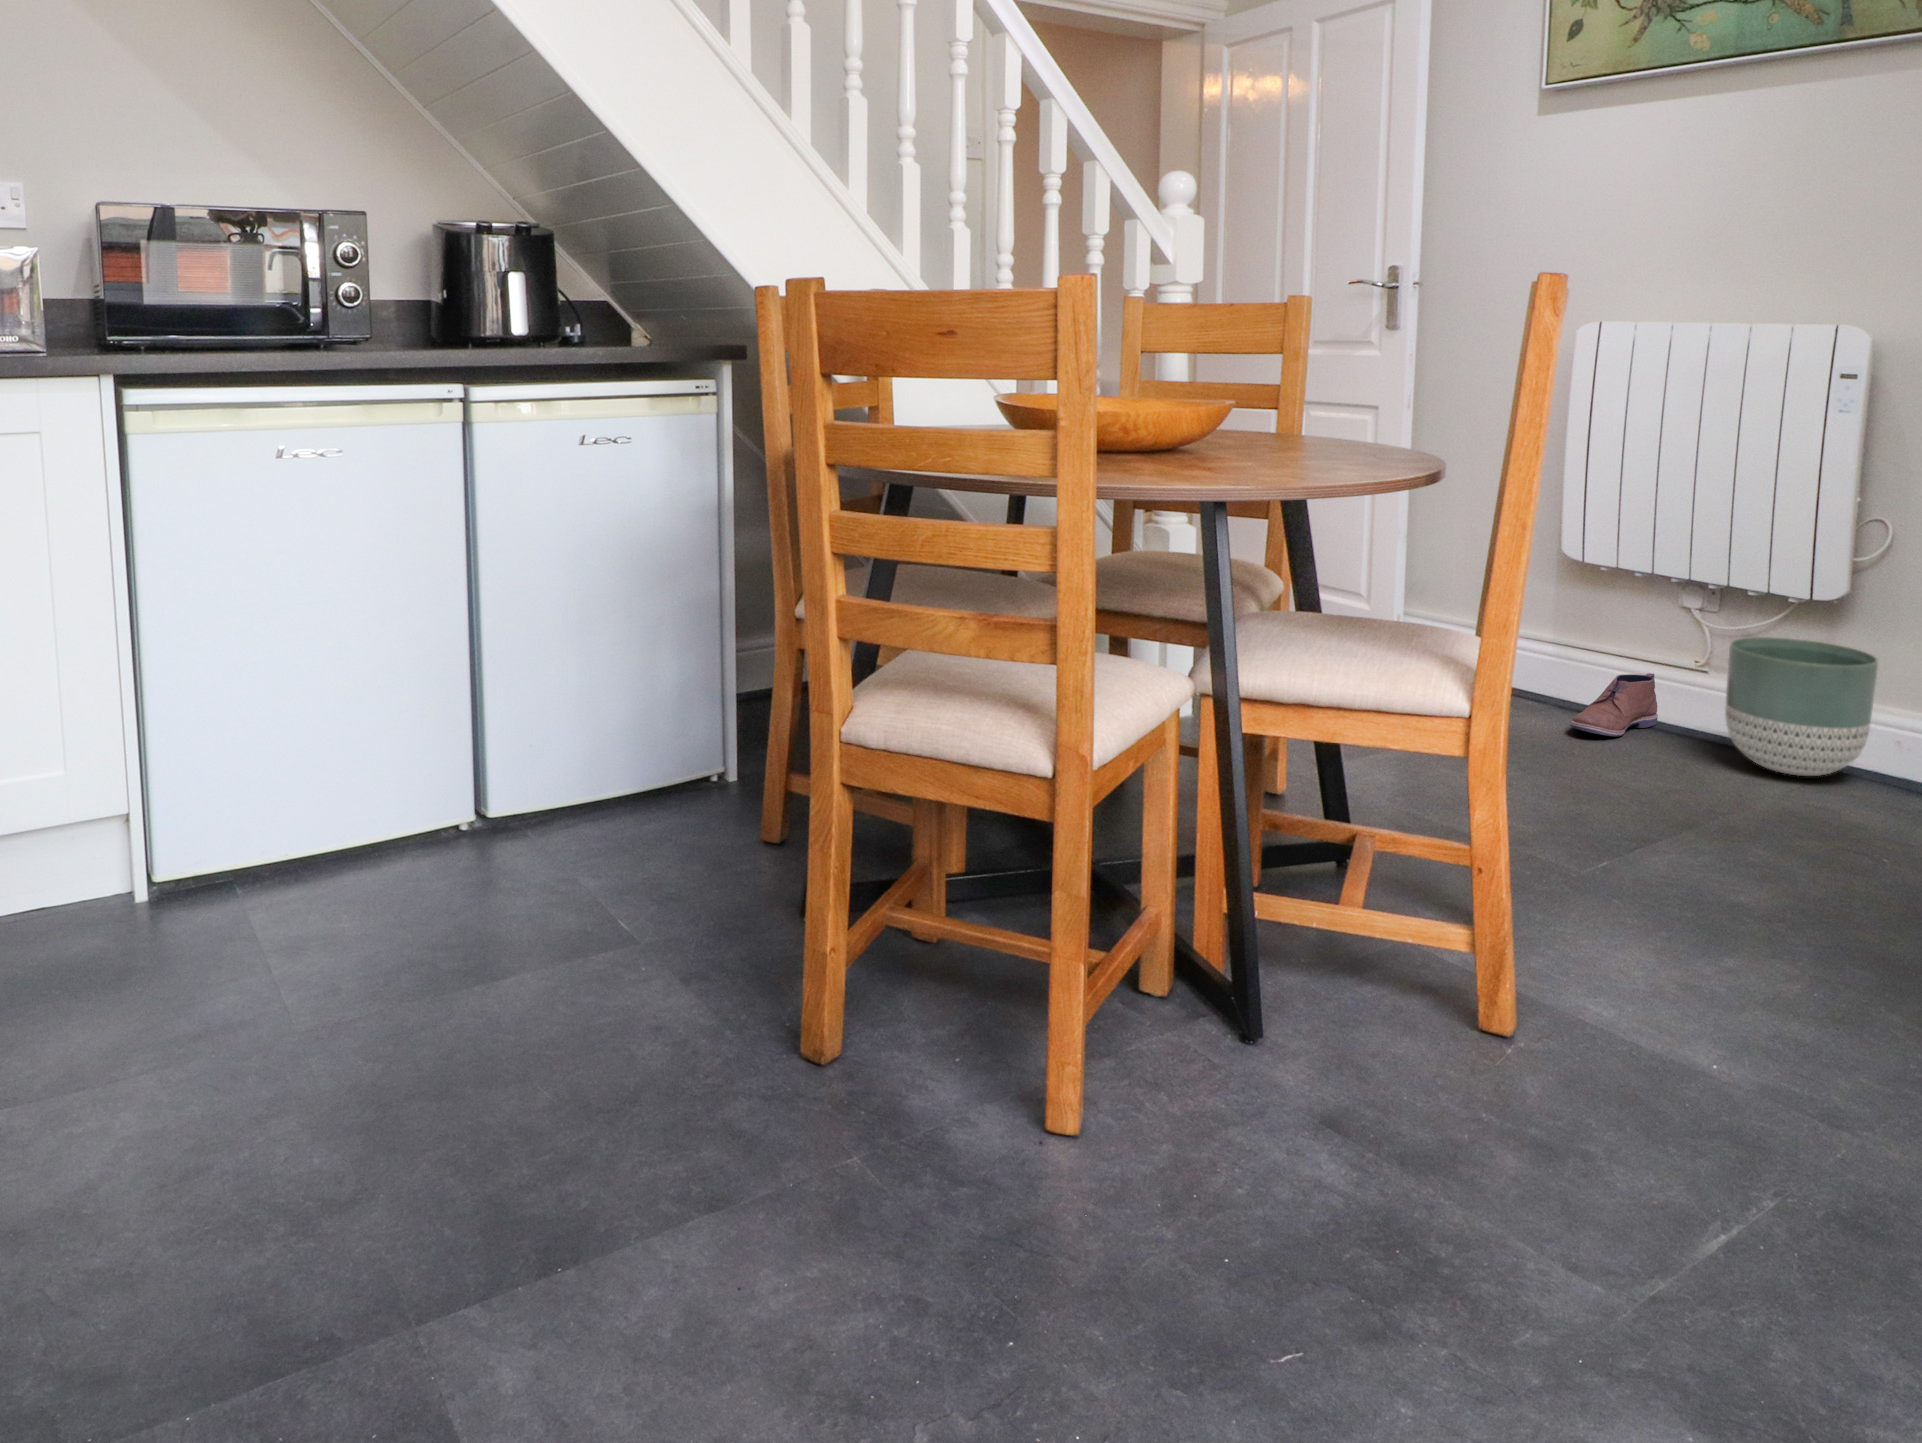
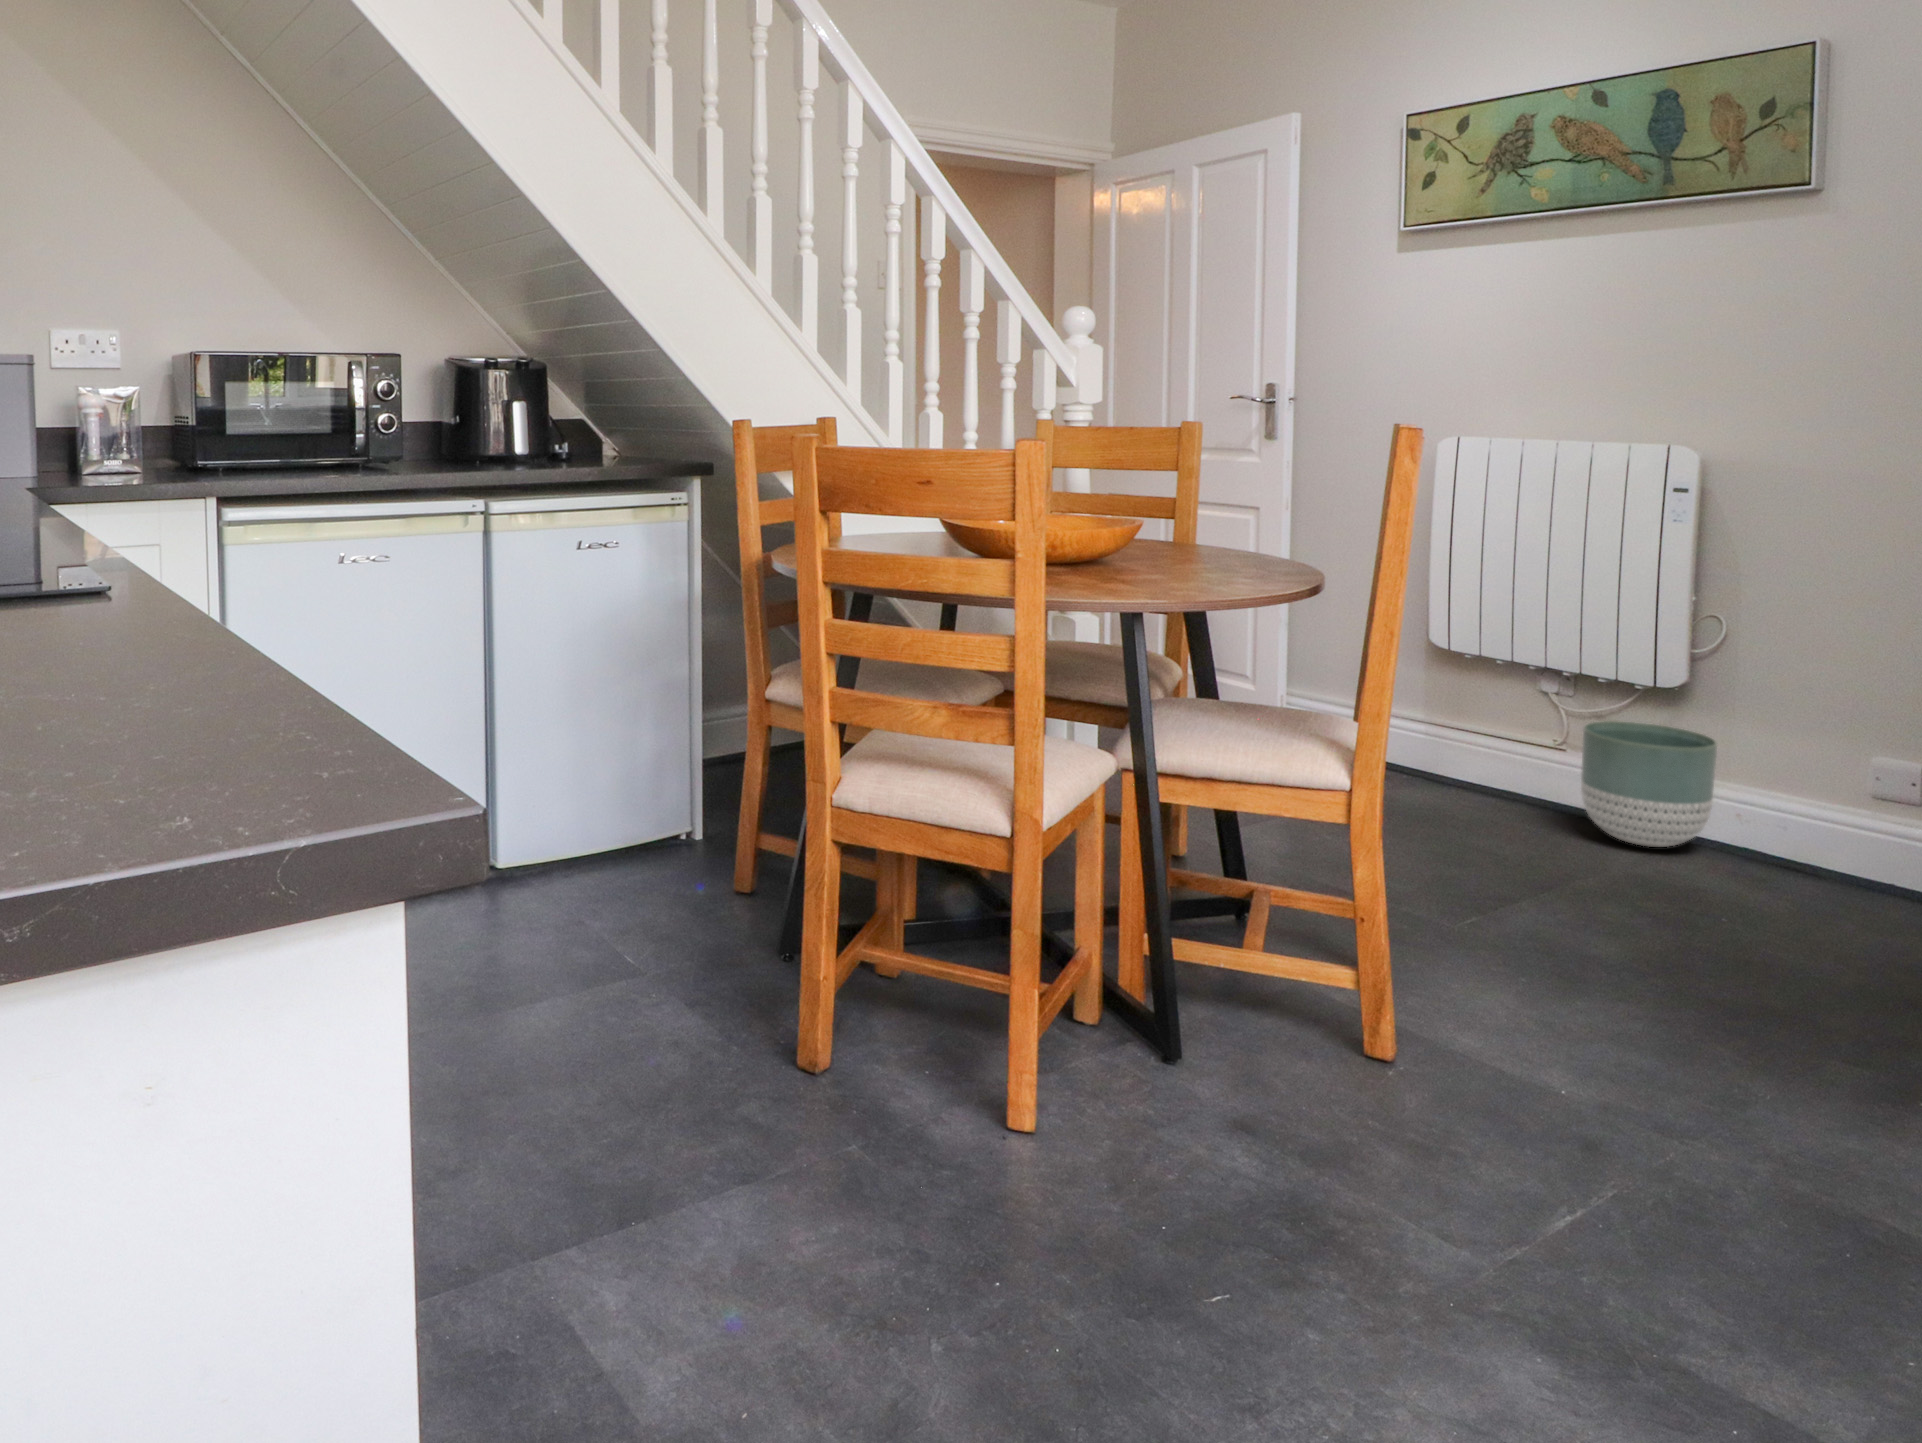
shoe: present [1570,673,1658,736] -> none [1441,753,1521,810]

